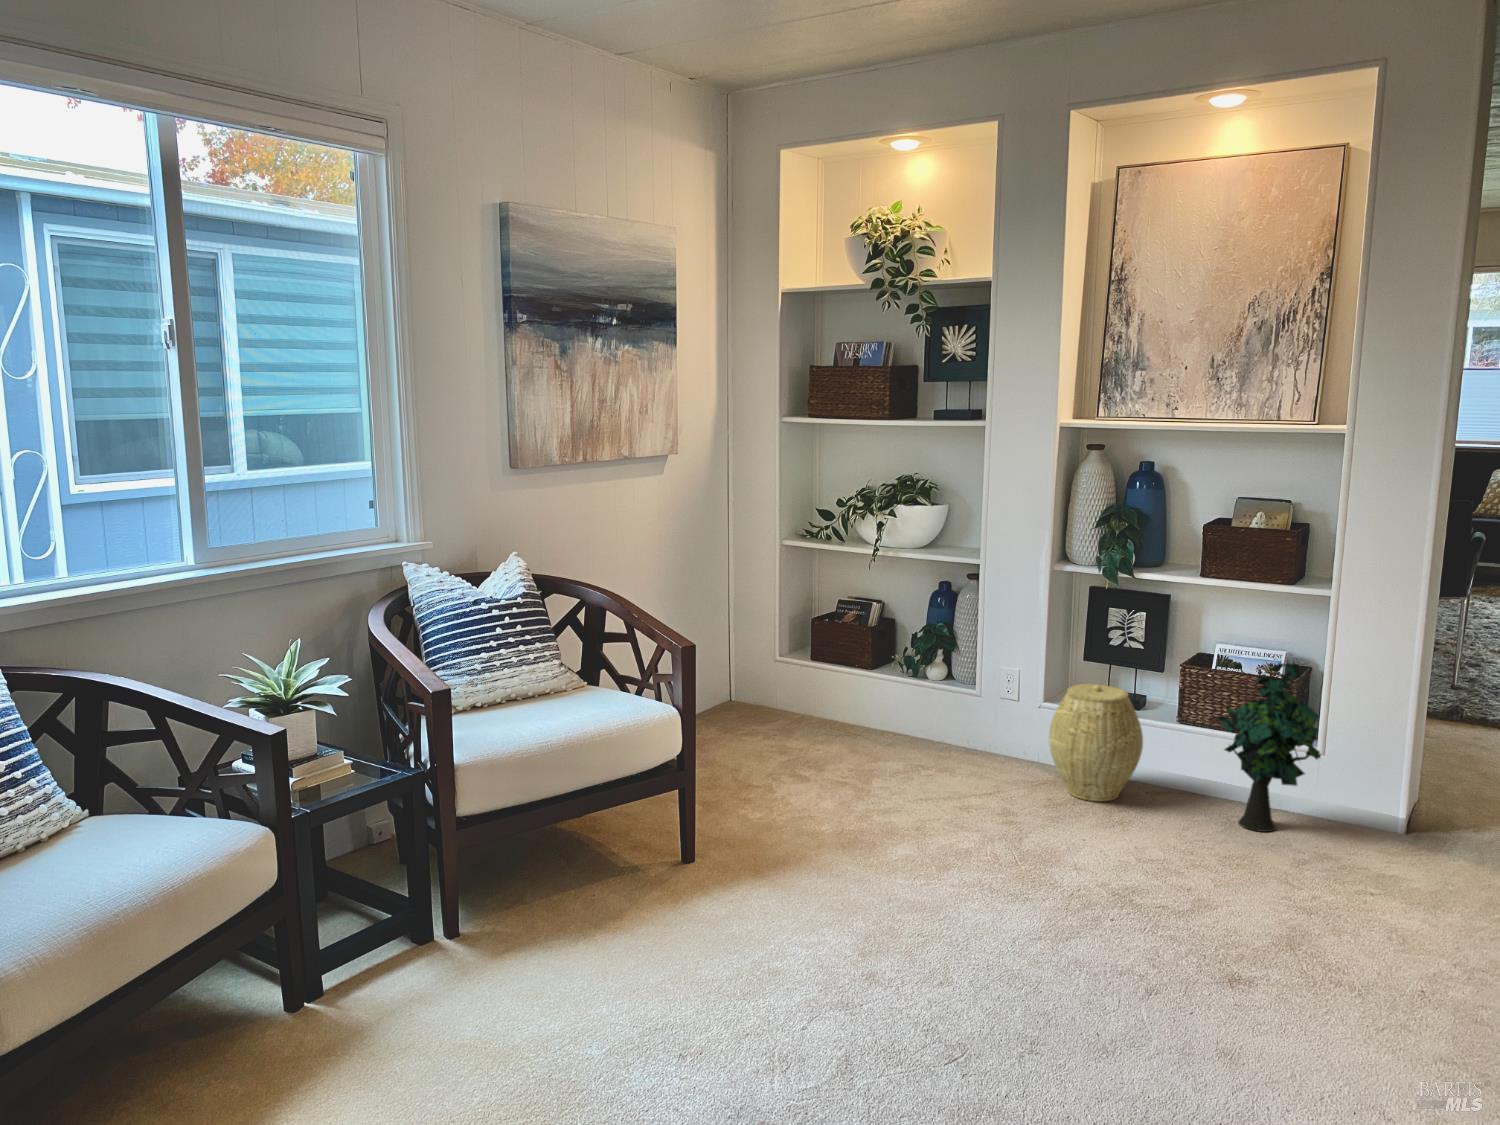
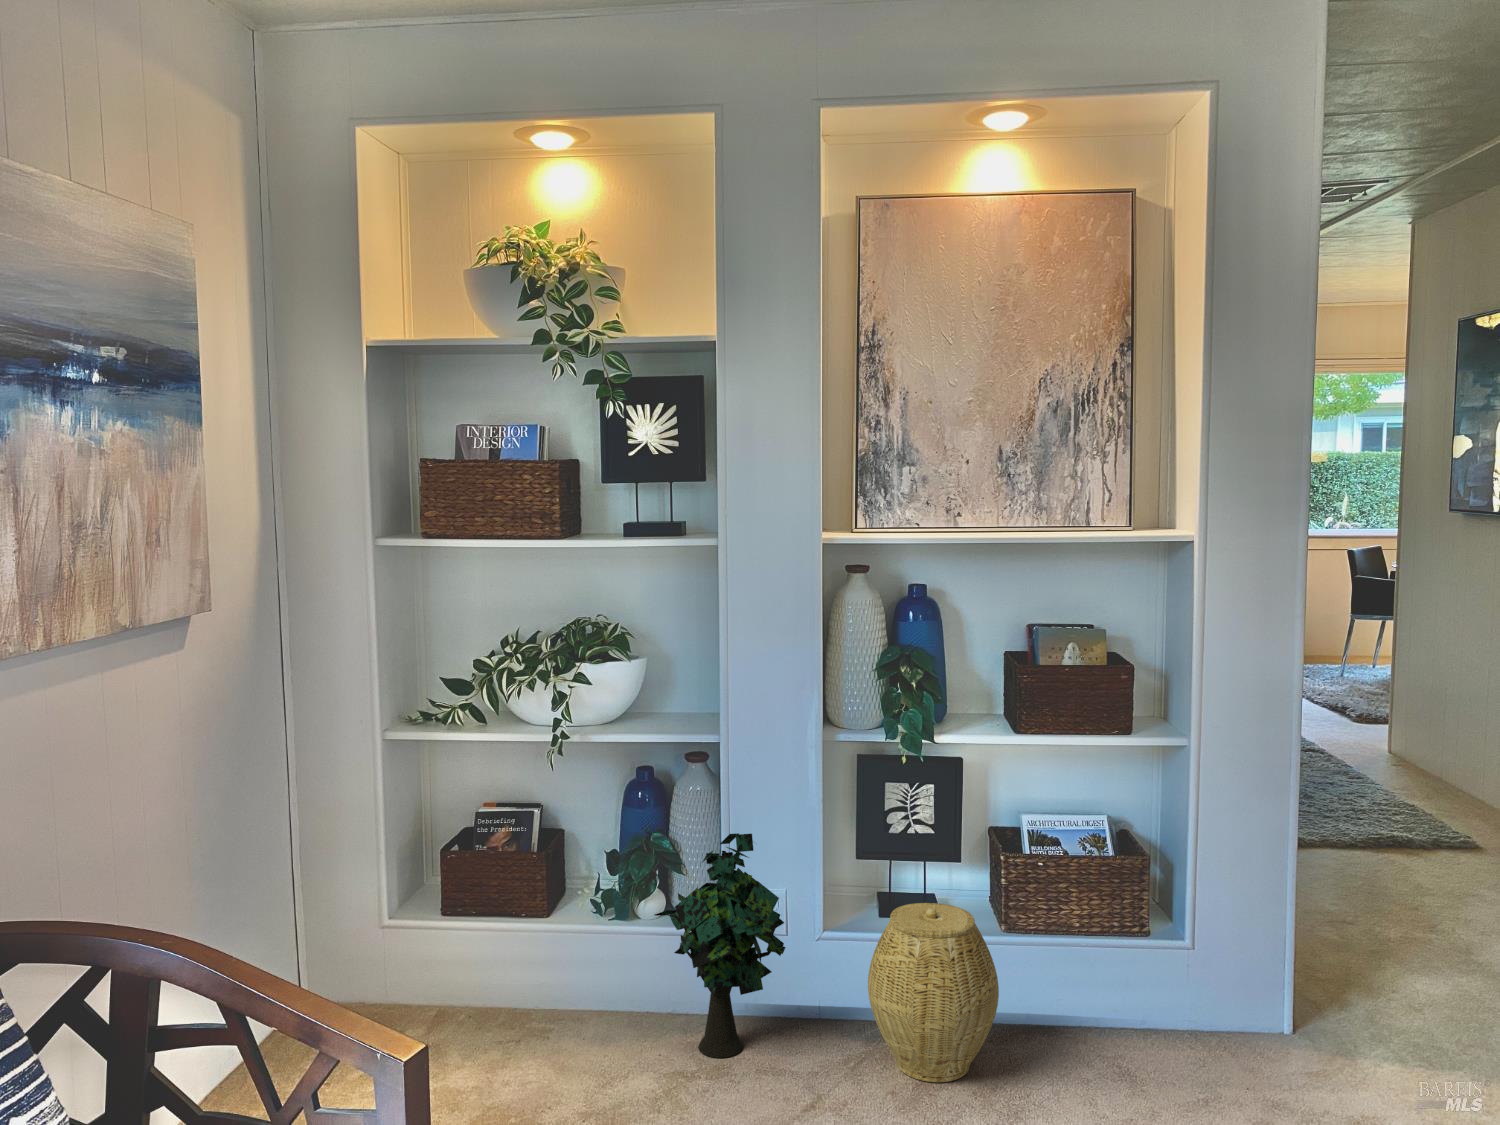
decorative plant: present [1211,663,1321,832] -> present [655,833,786,1058]

